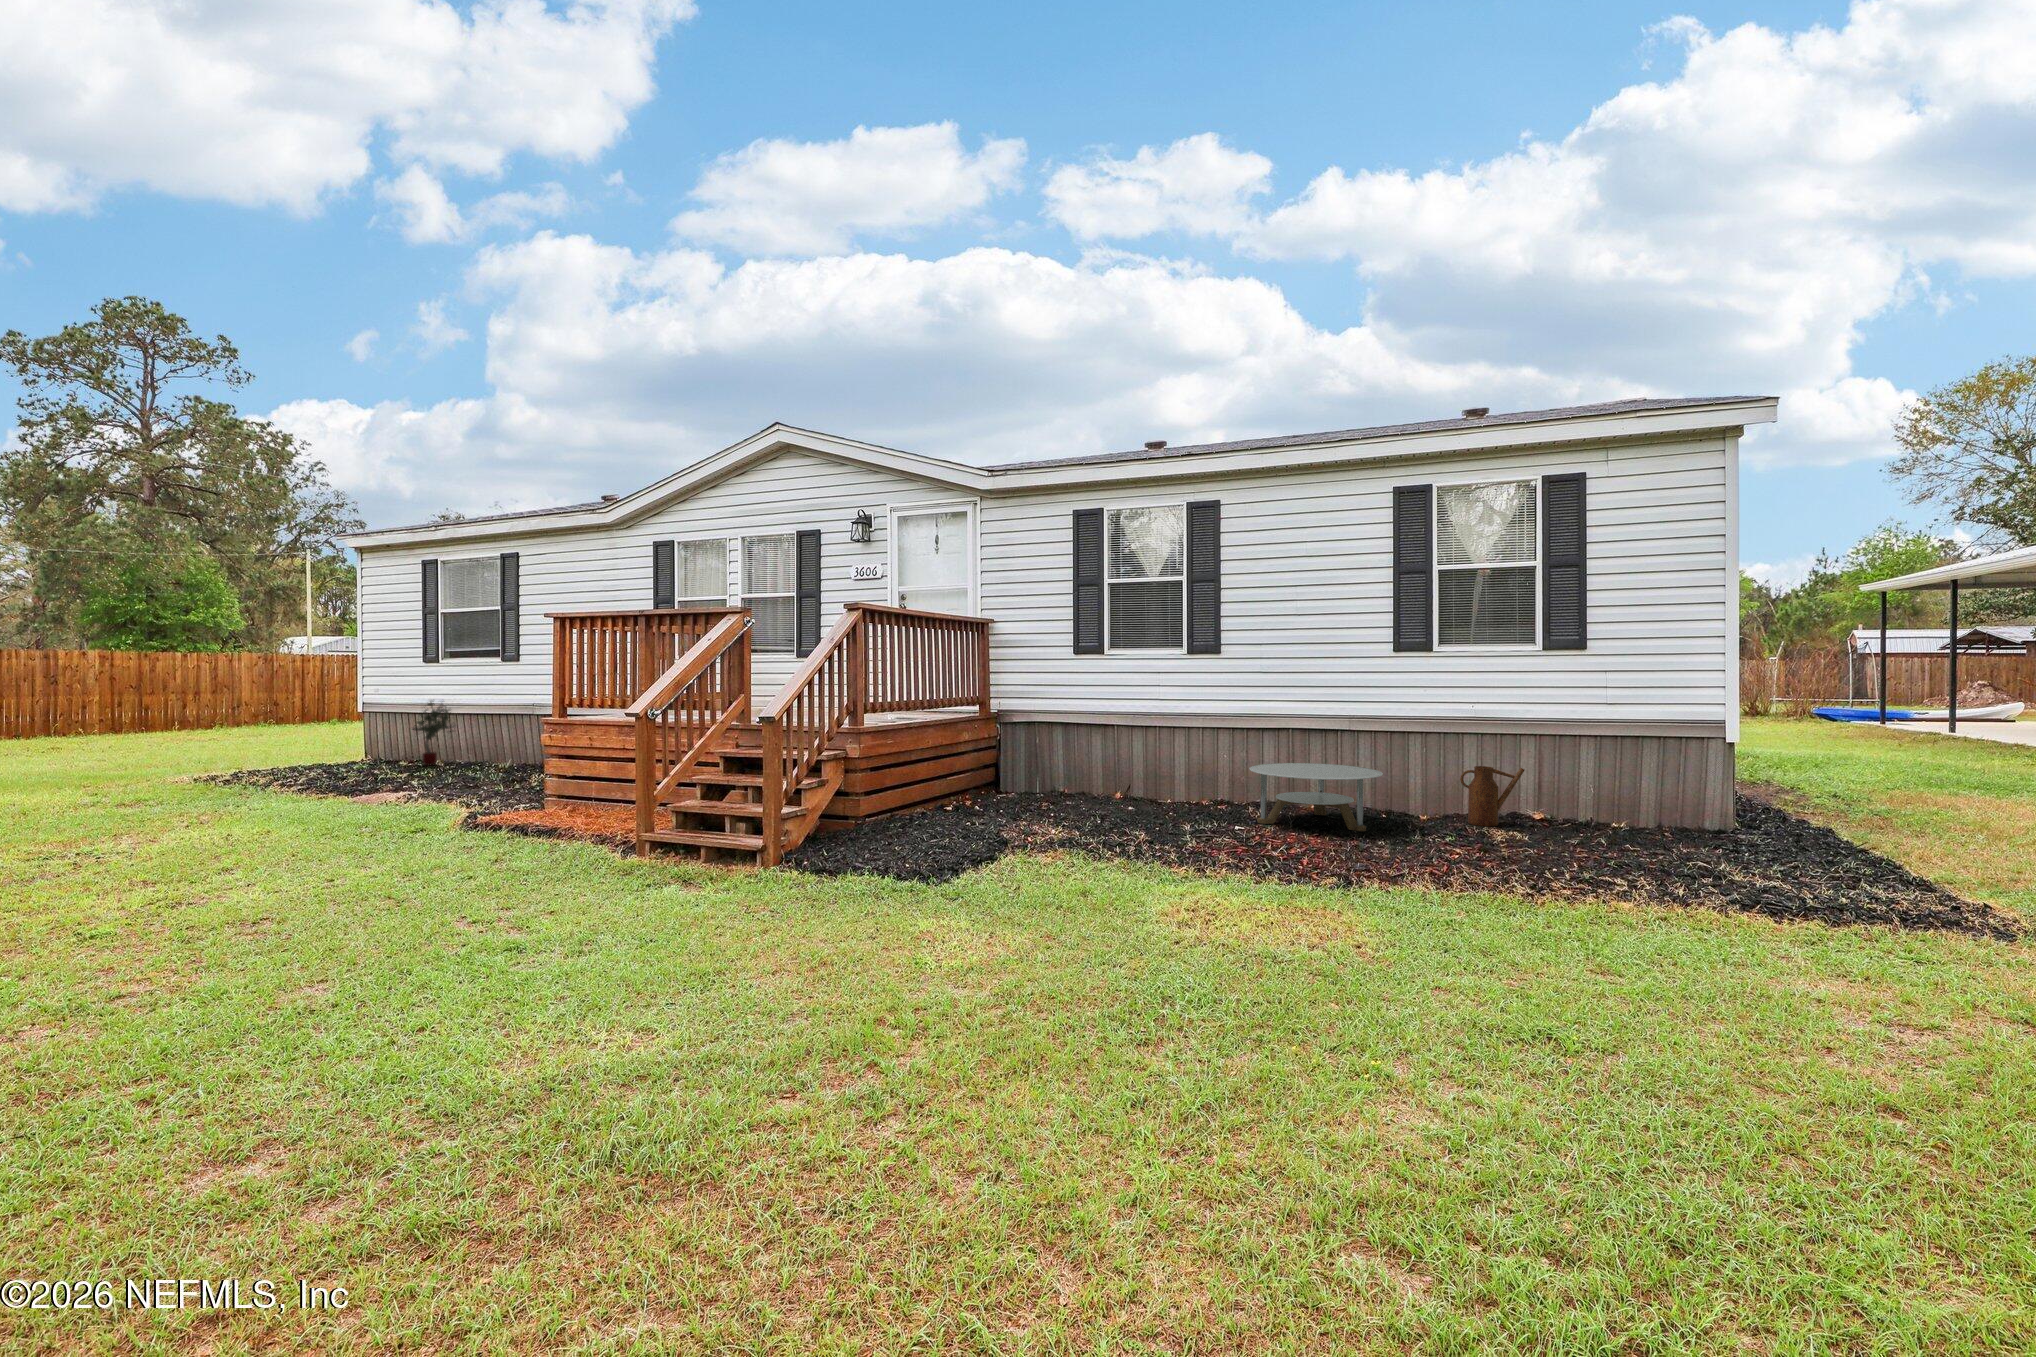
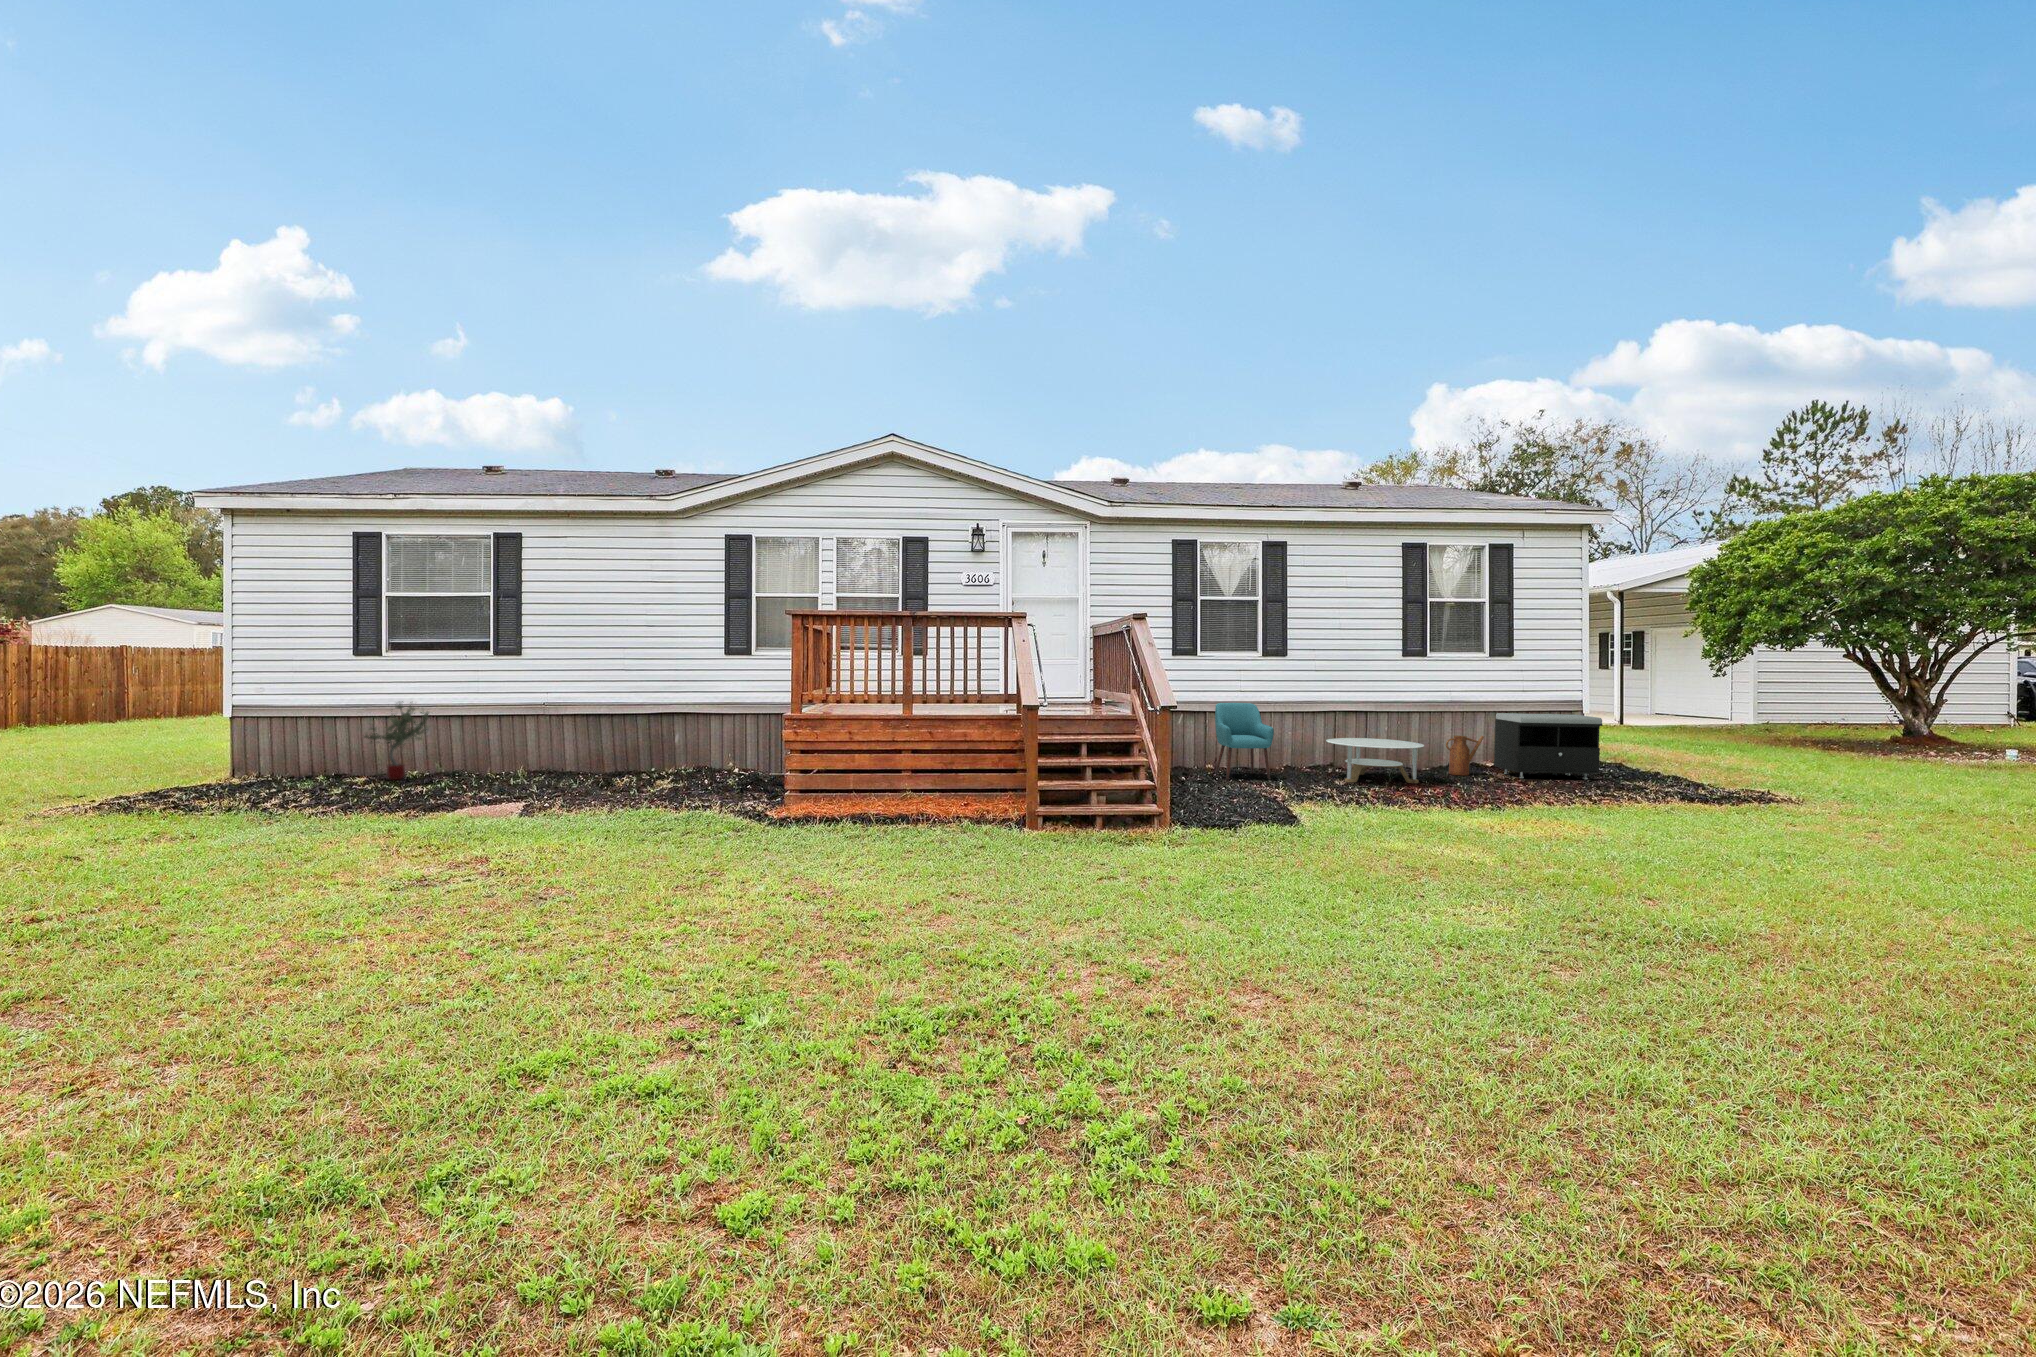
chair: none [1110,713,1180,813] -> present [1215,703,1274,780]
storage bench: none [1554,735,1713,846] -> present [1494,713,1602,779]

